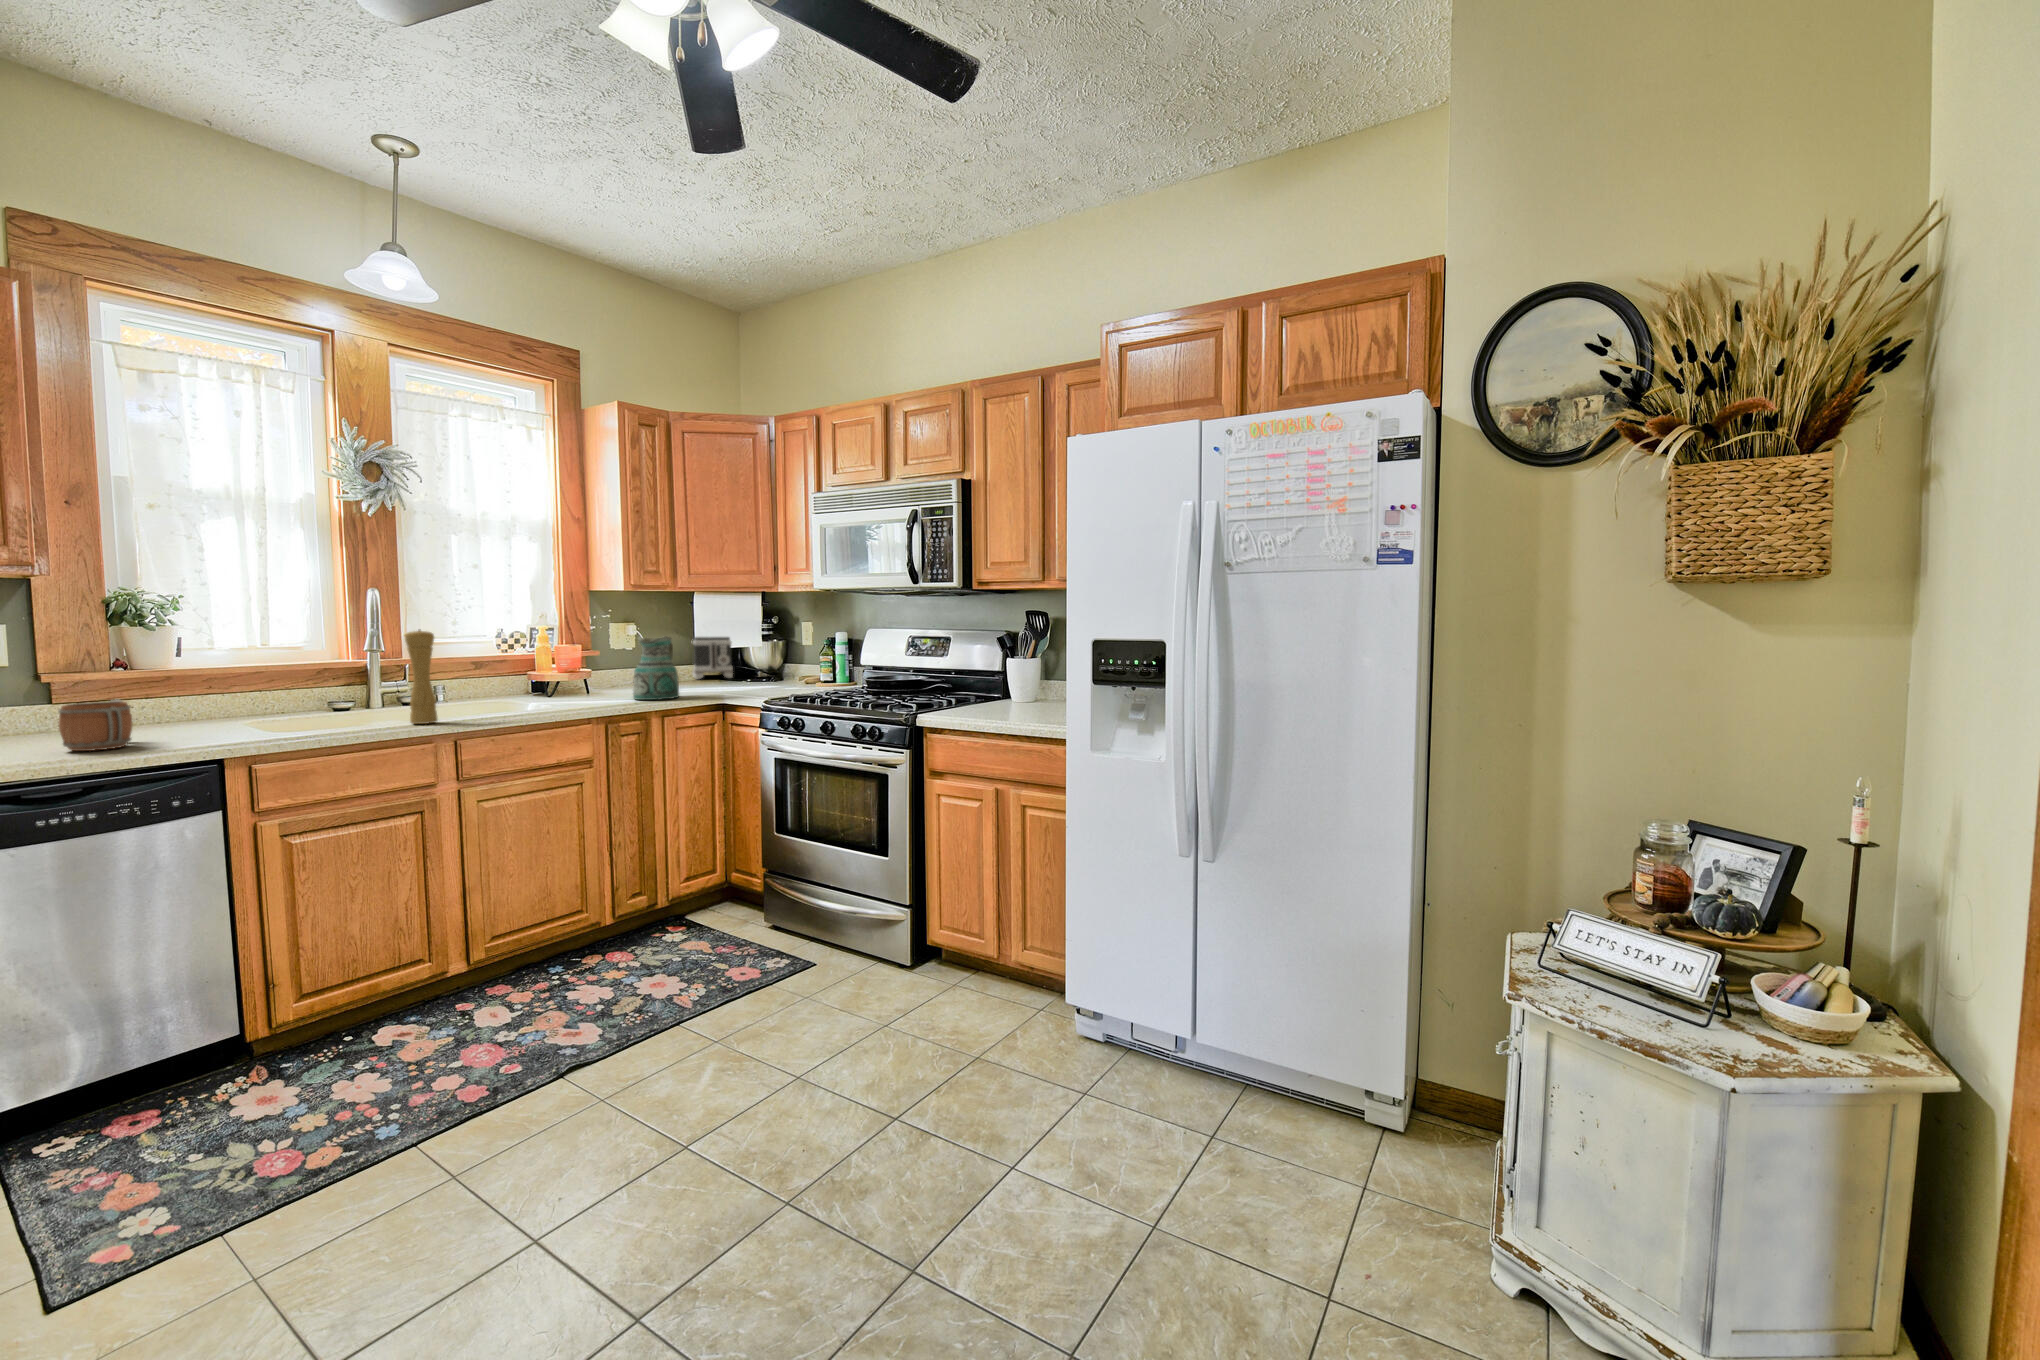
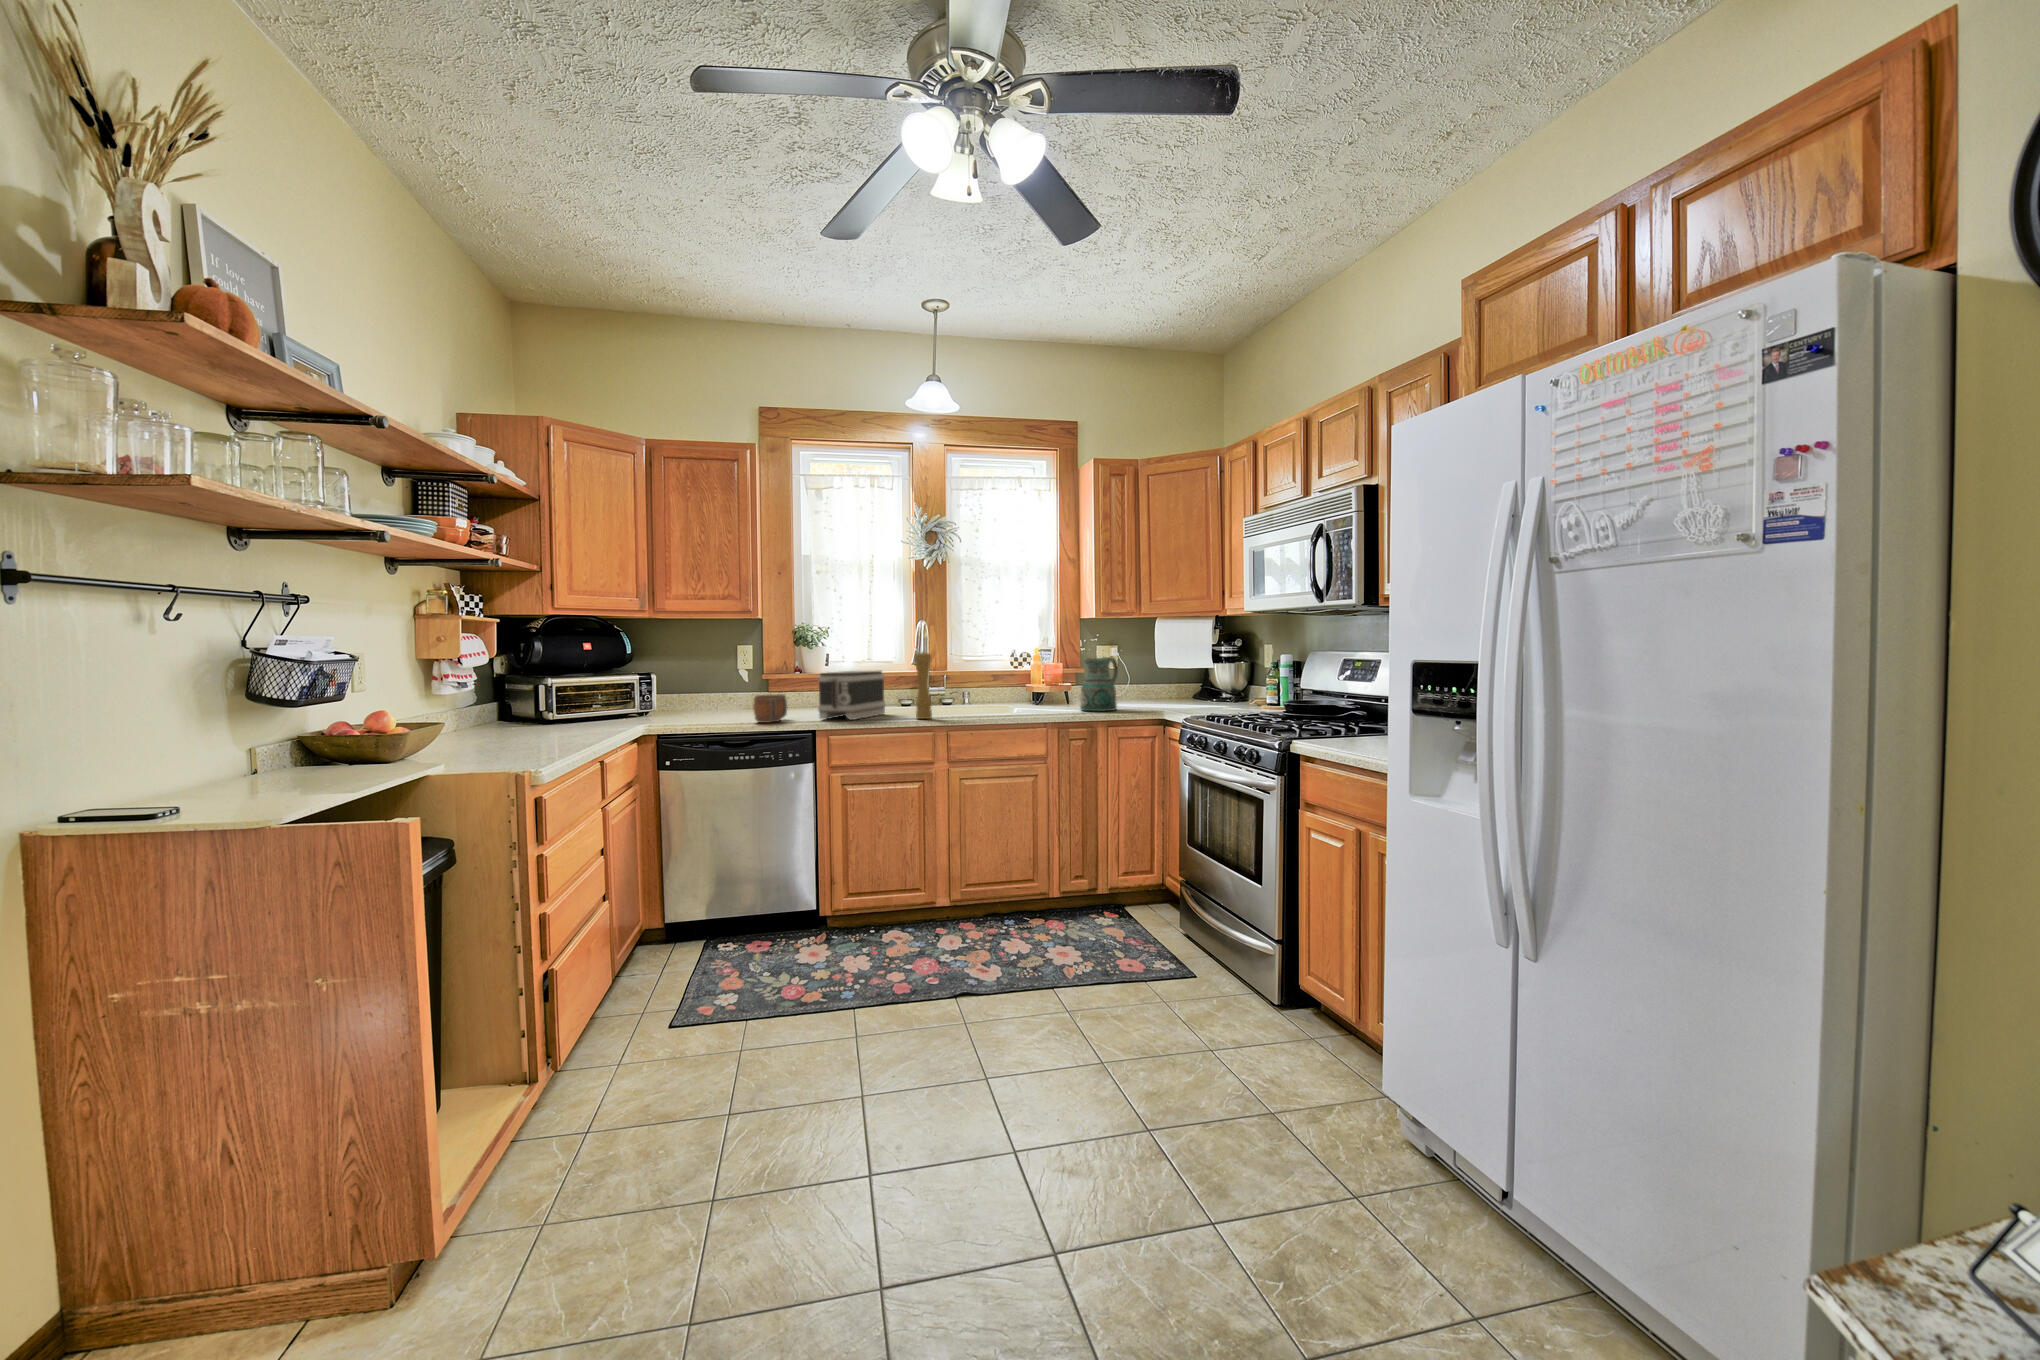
toaster: present [692,637,733,679] -> present [818,670,886,720]

